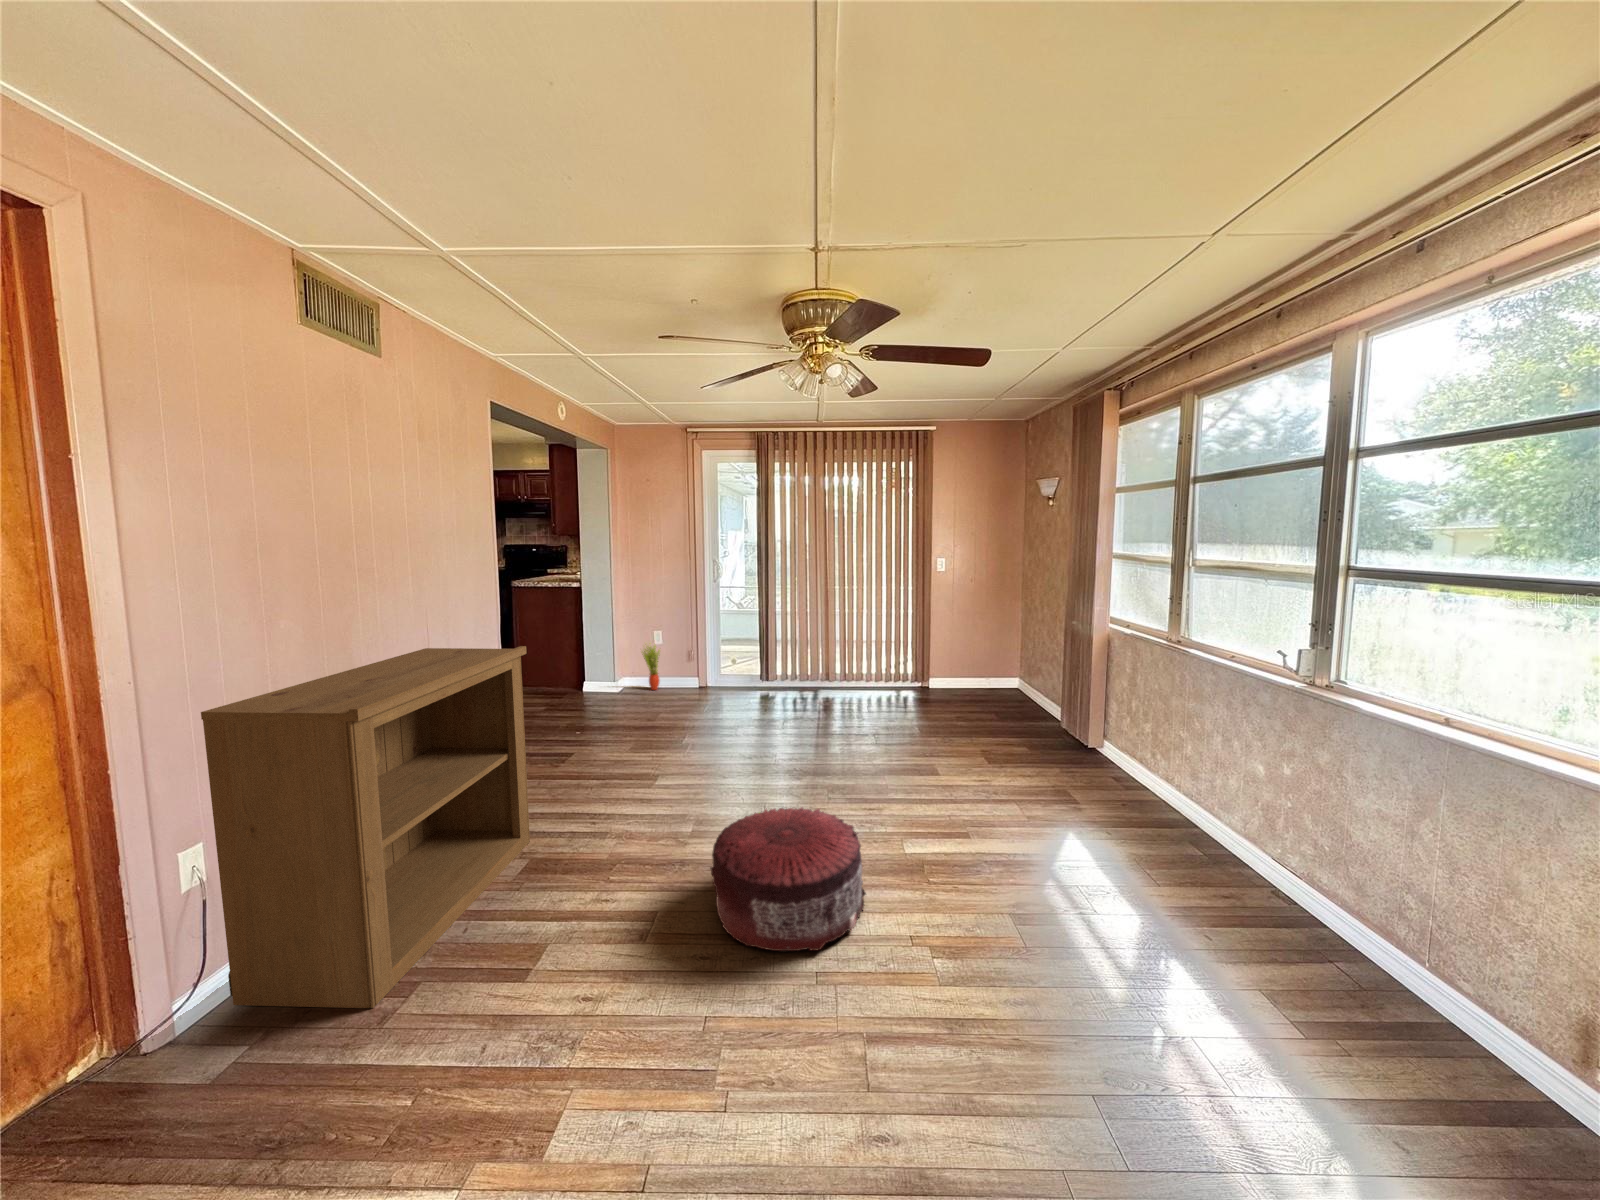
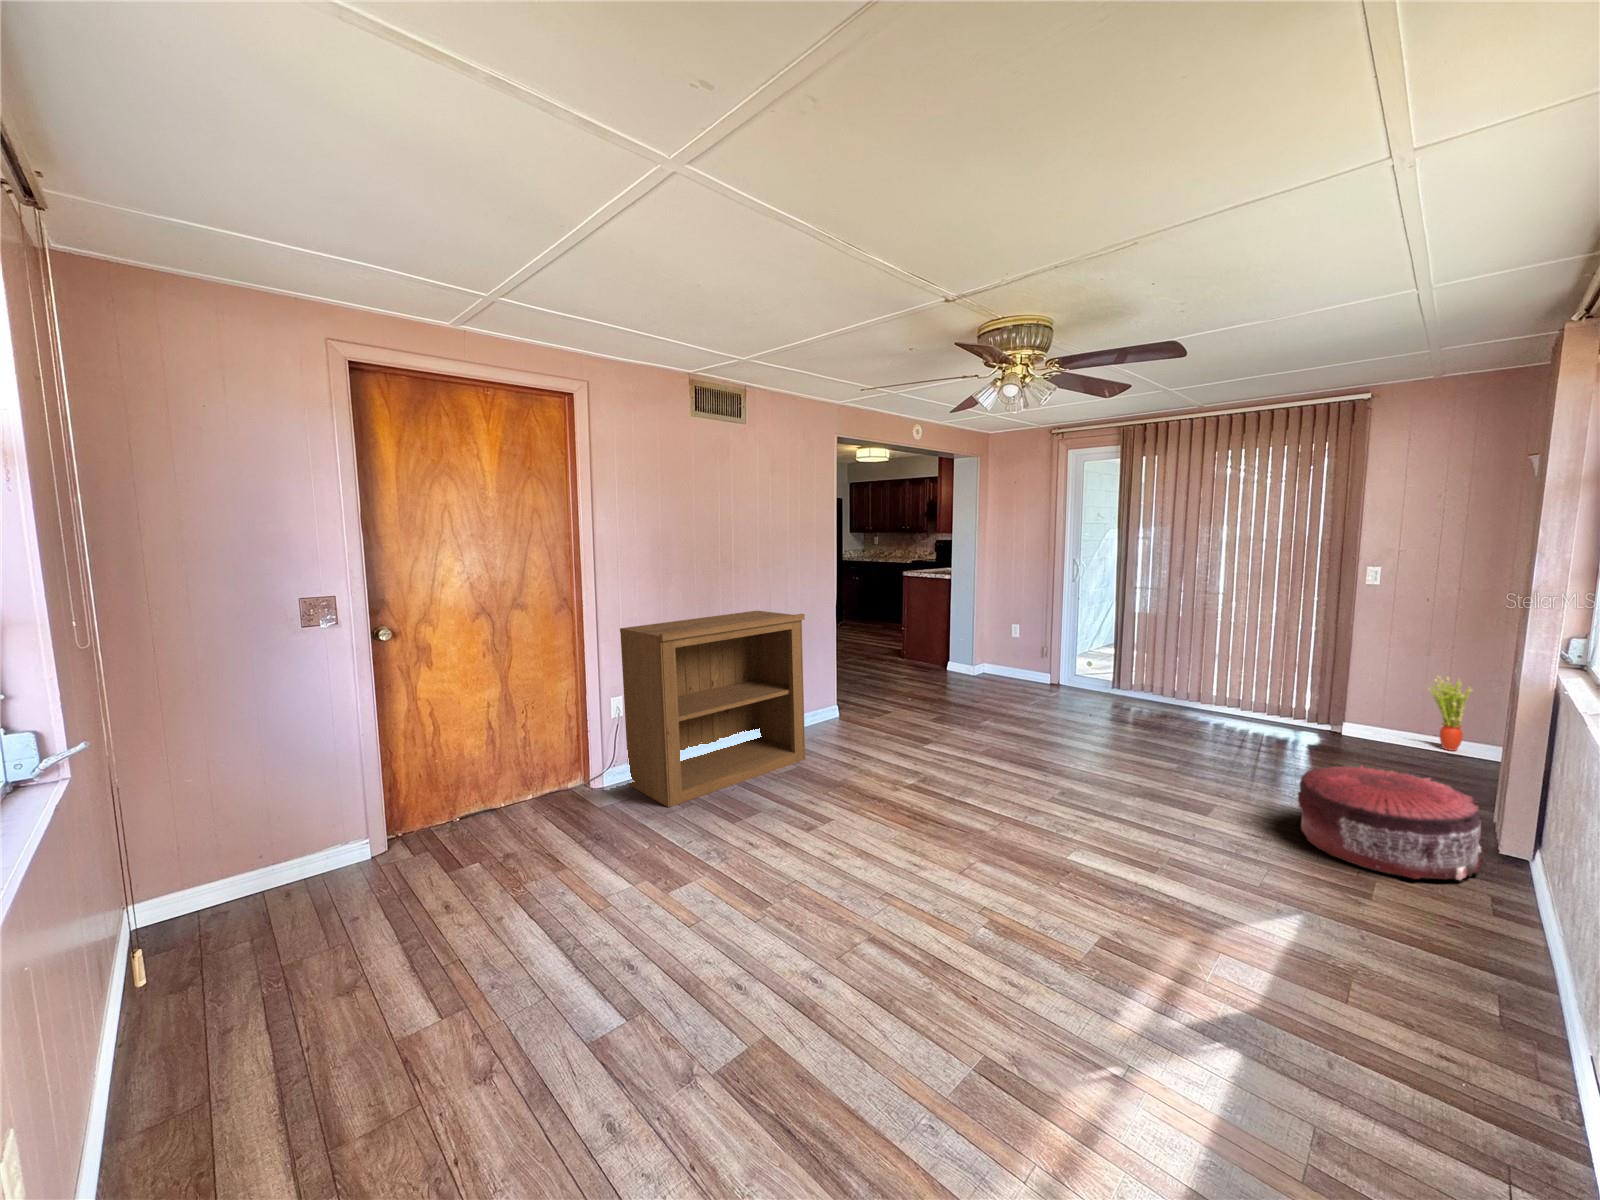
potted plant: present [642,643,660,690] -> present [1429,677,1472,751]
pouf: present [711,807,866,951] -> present [1298,766,1485,880]

